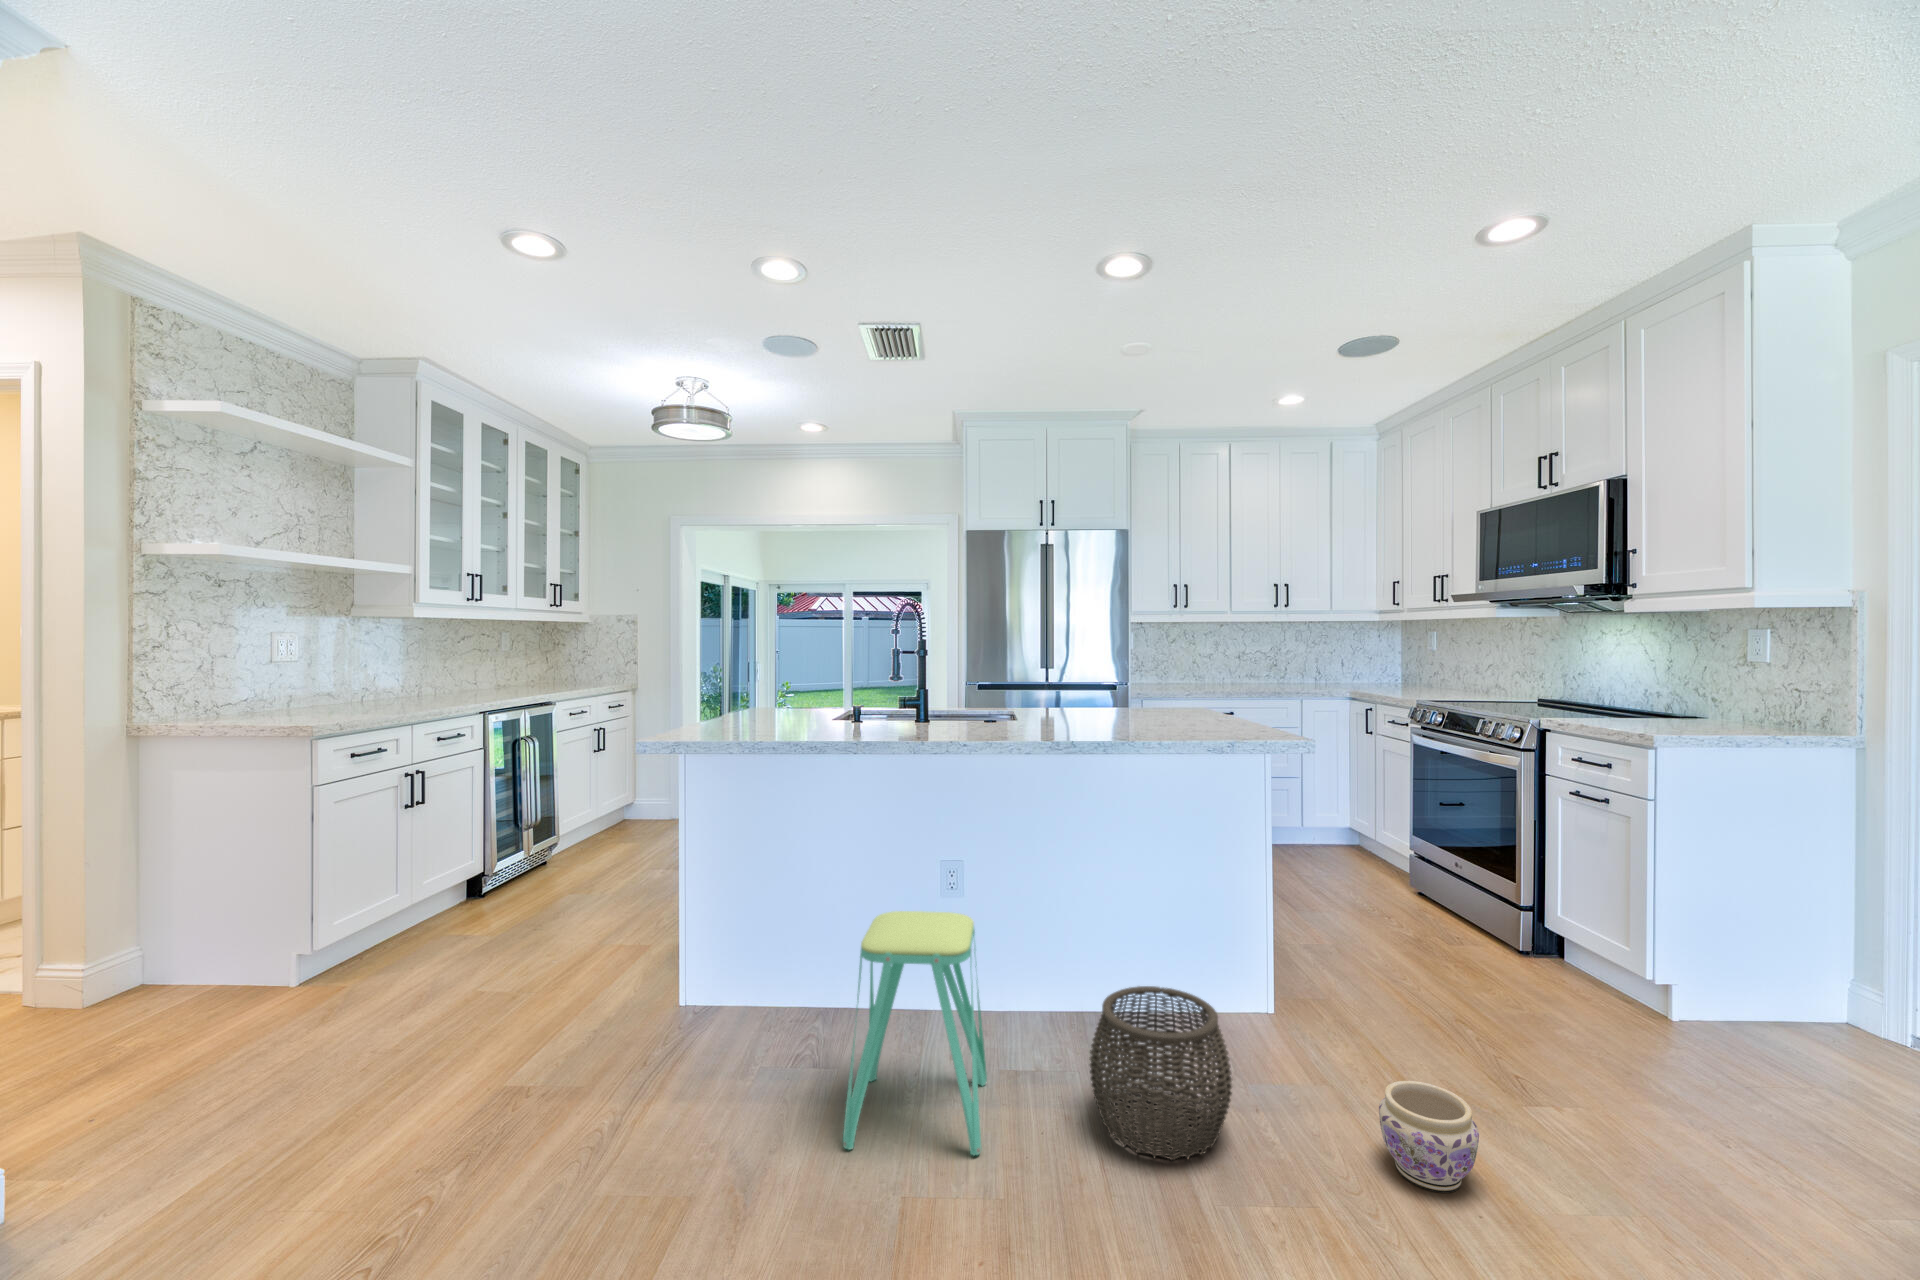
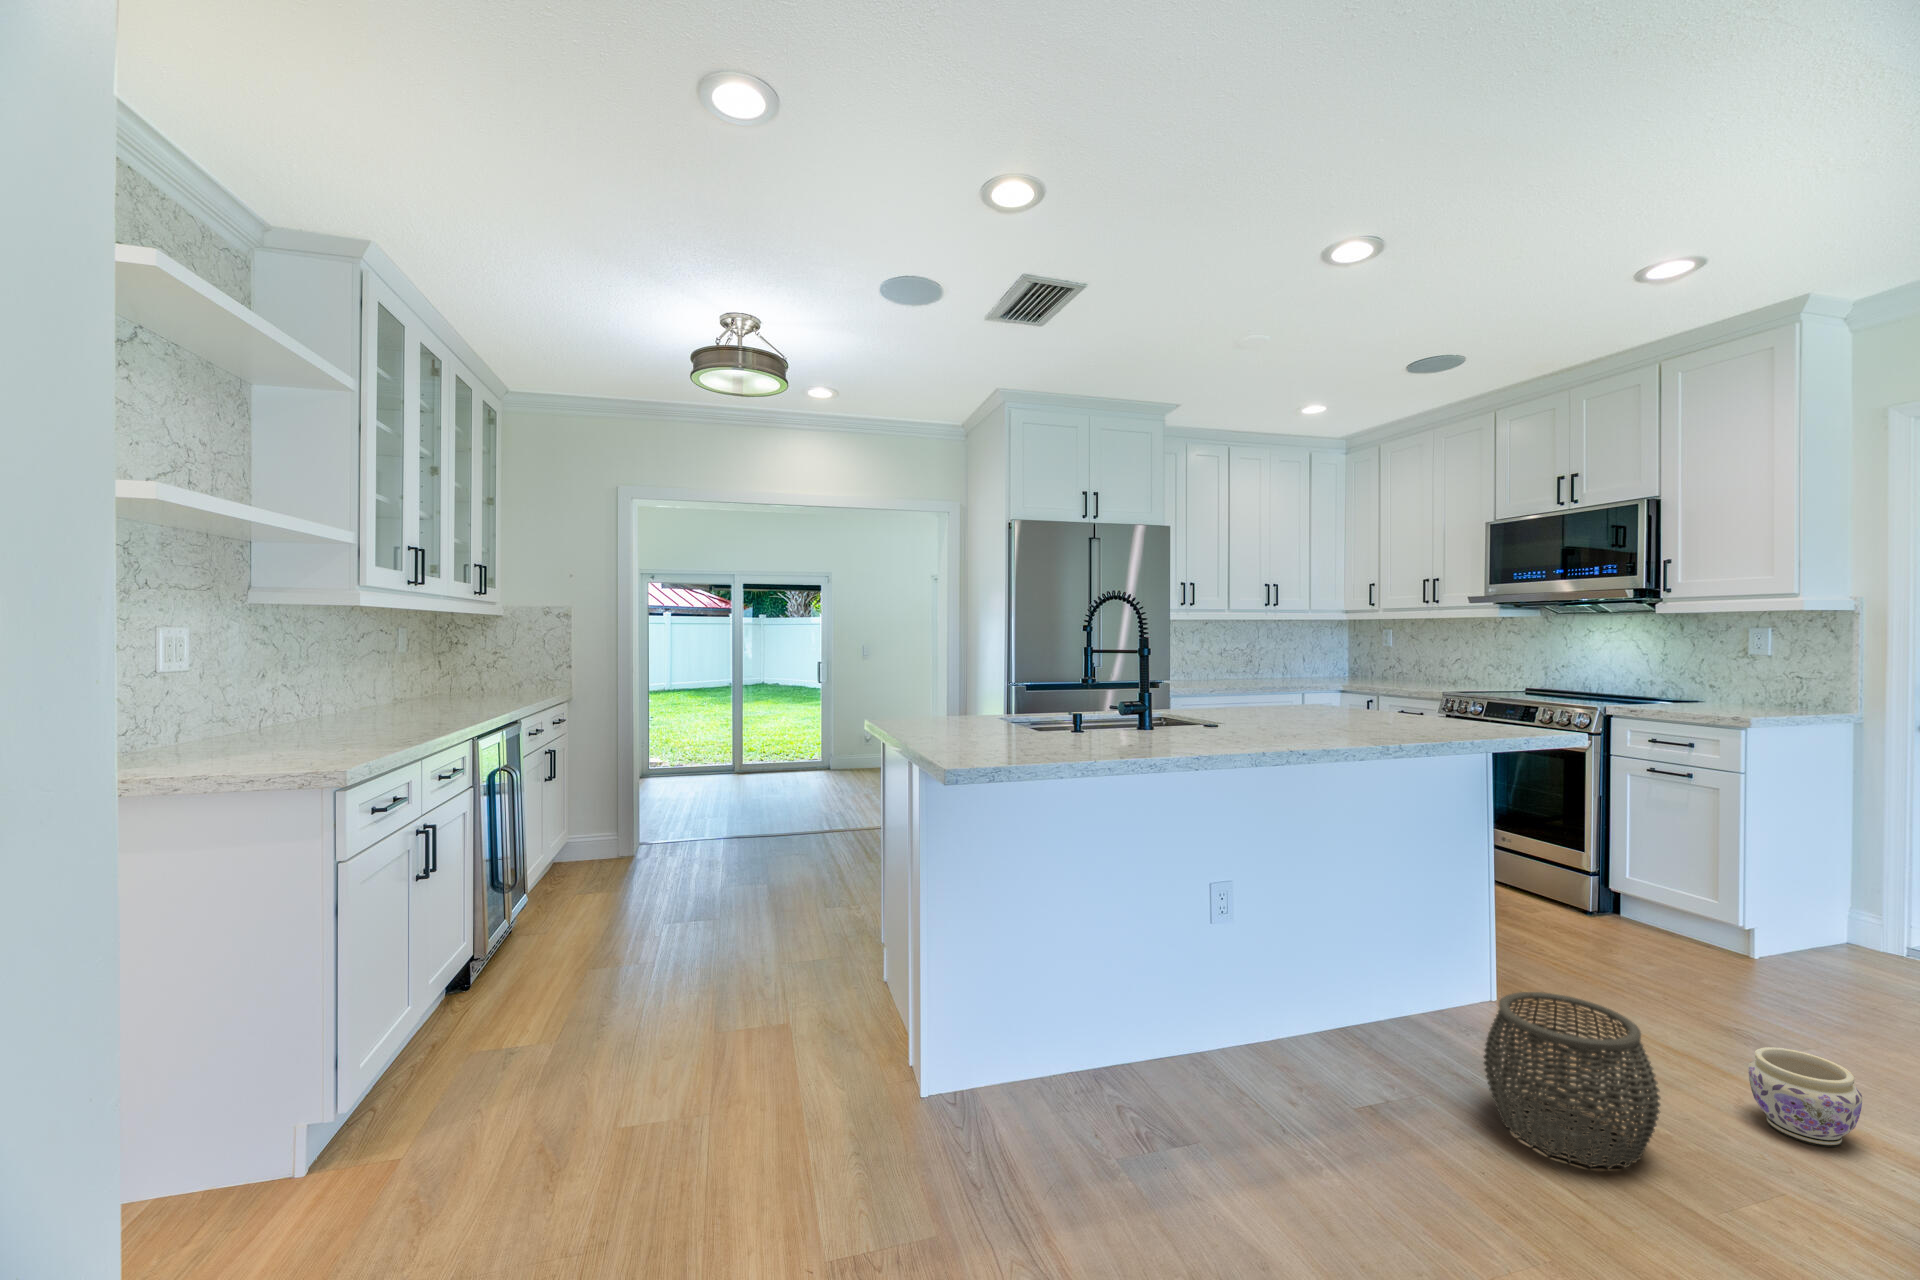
stool: present [843,911,987,1155] -> none [1250,942,1469,1232]

